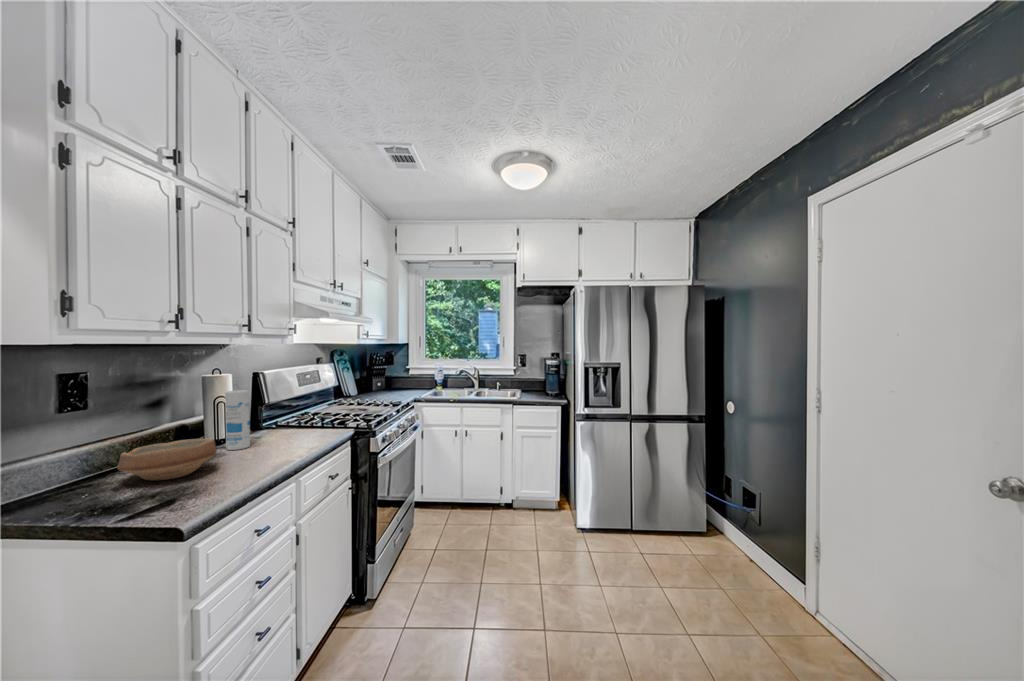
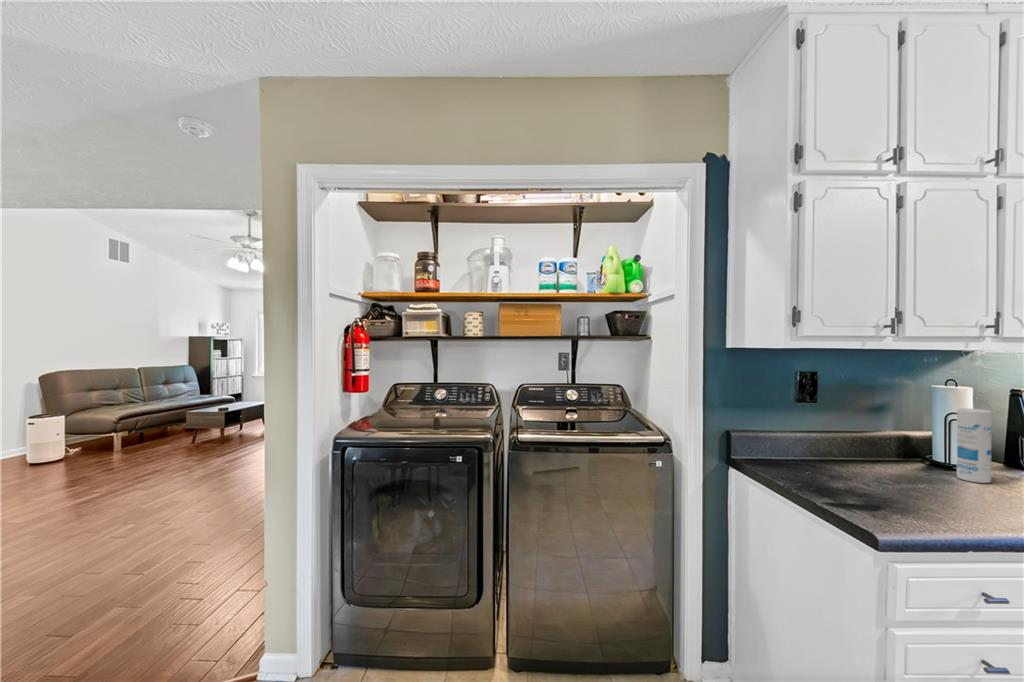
bowl: present [117,438,217,480] -> none [836,447,935,488]

